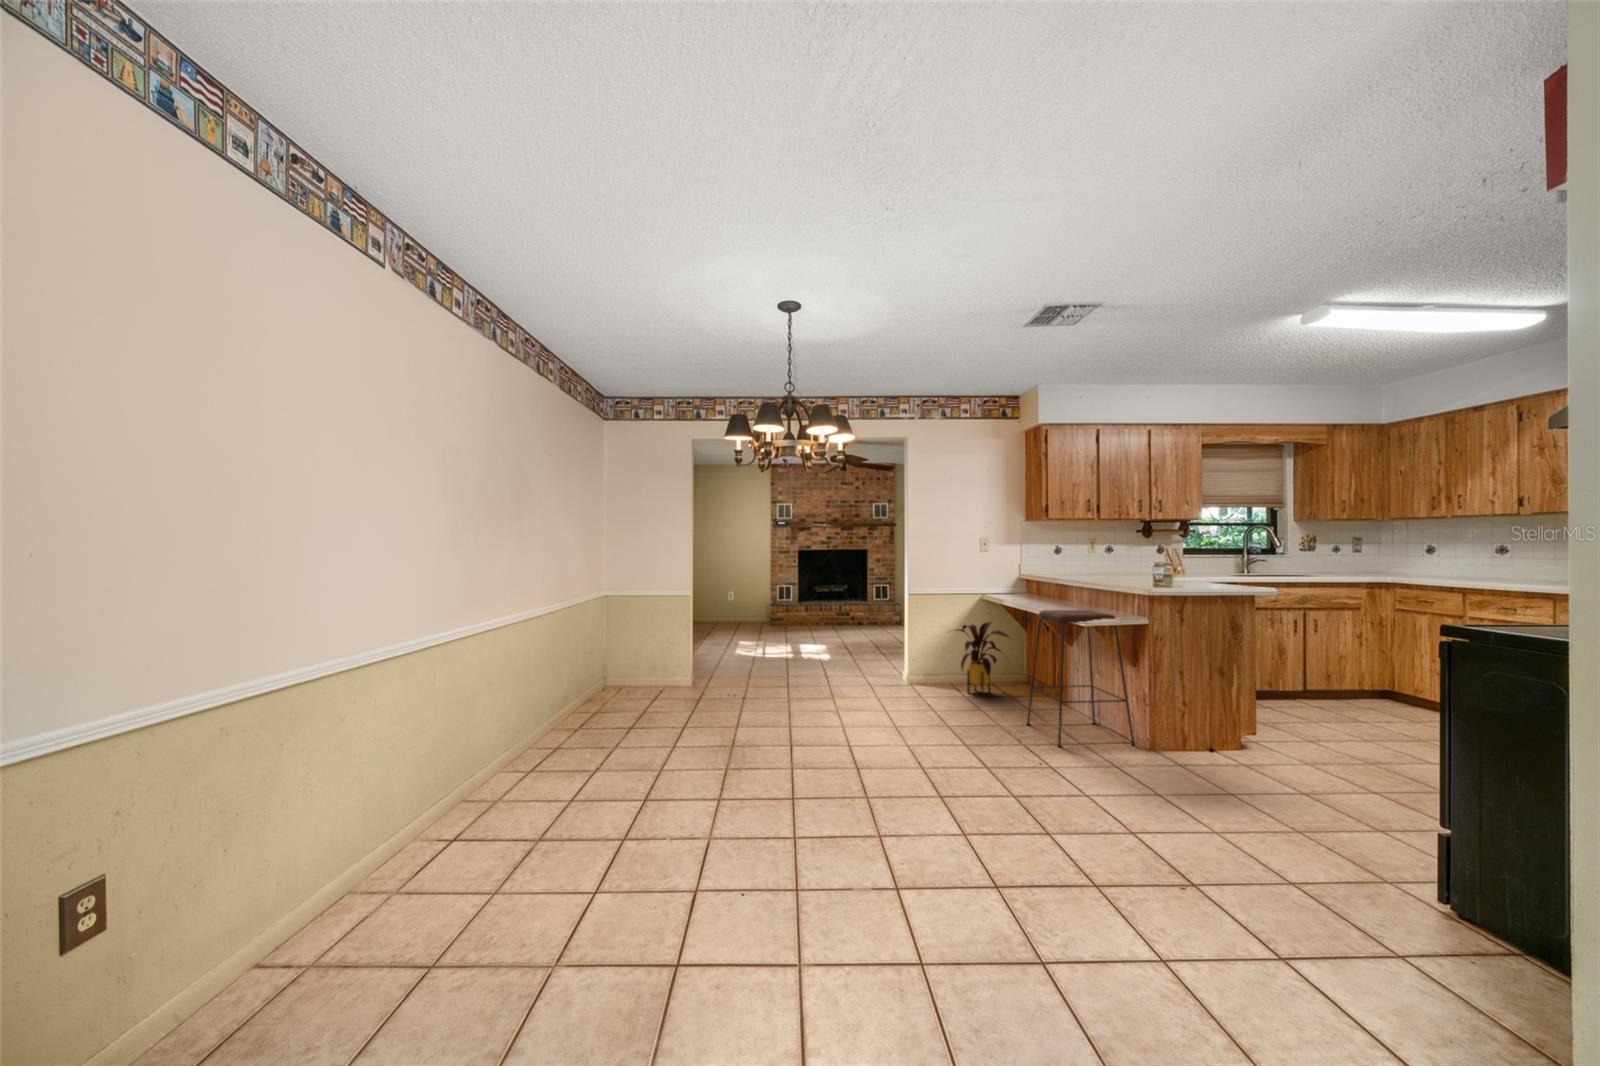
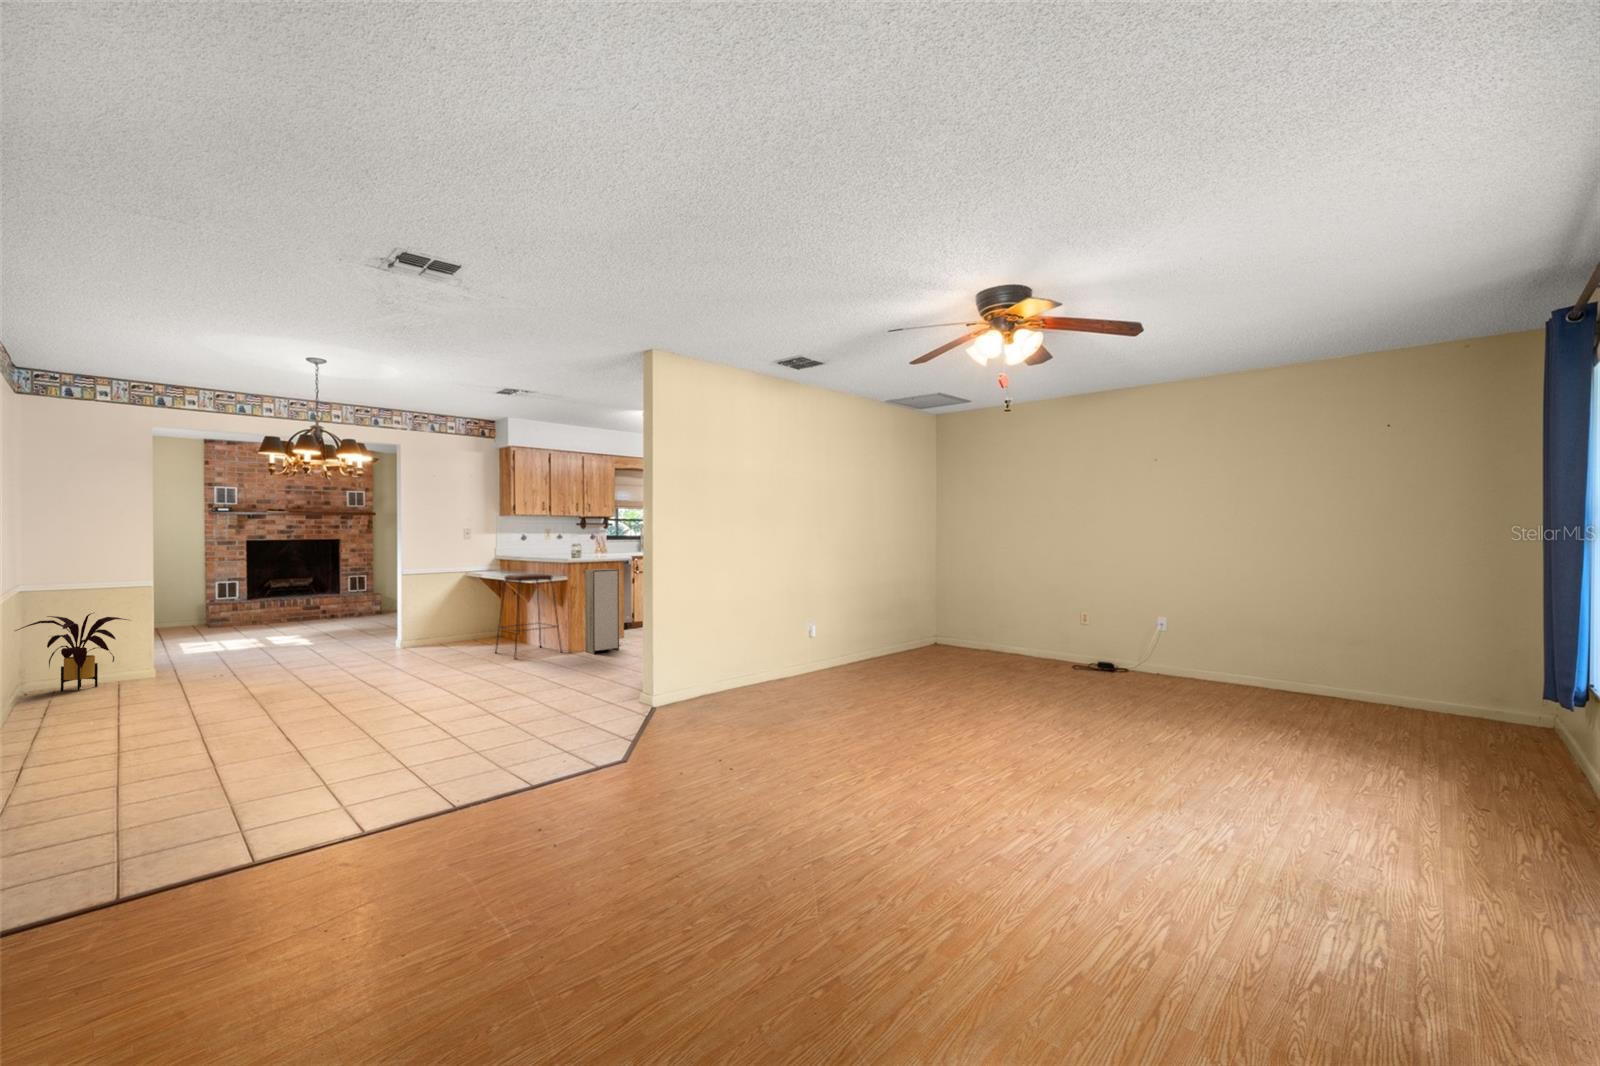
storage cabinet: none [1176,610,1248,764] -> present [585,569,619,654]
house plant: present [956,622,1009,692] -> present [15,613,127,691]

